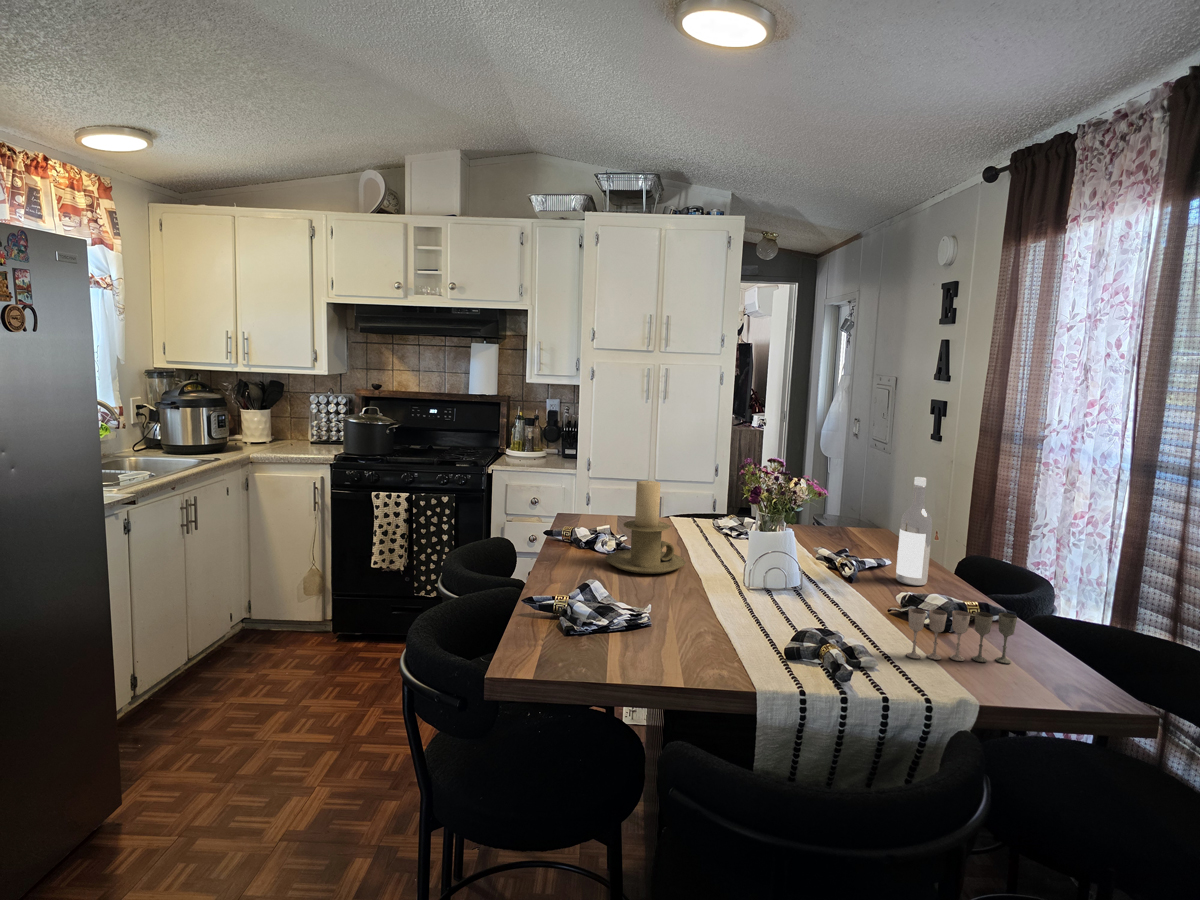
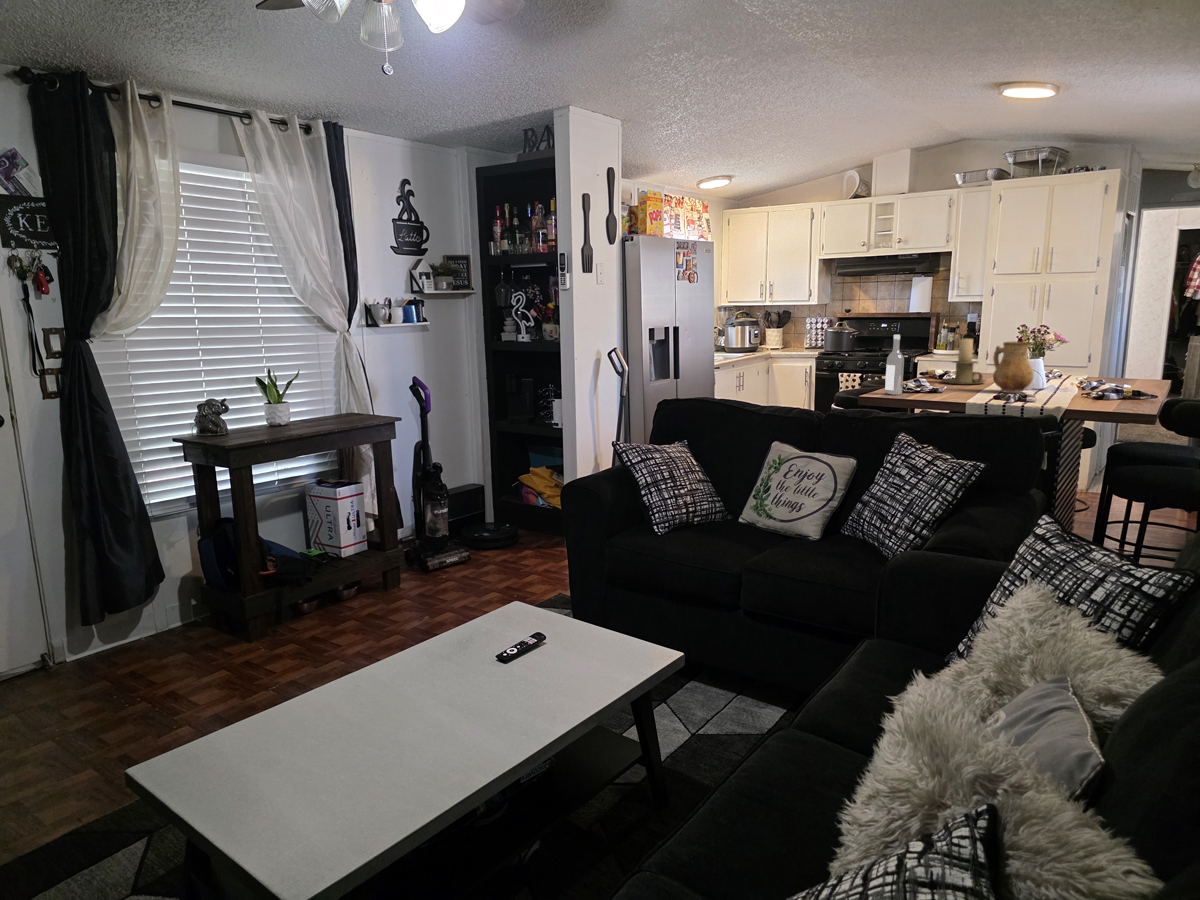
wine bottle: present [896,477,932,586] -> present [885,335,904,395]
ceramic pitcher: none [734,506,815,616] -> present [993,342,1033,393]
wine glass: present [906,608,1017,663] -> none [1054,379,1112,403]

